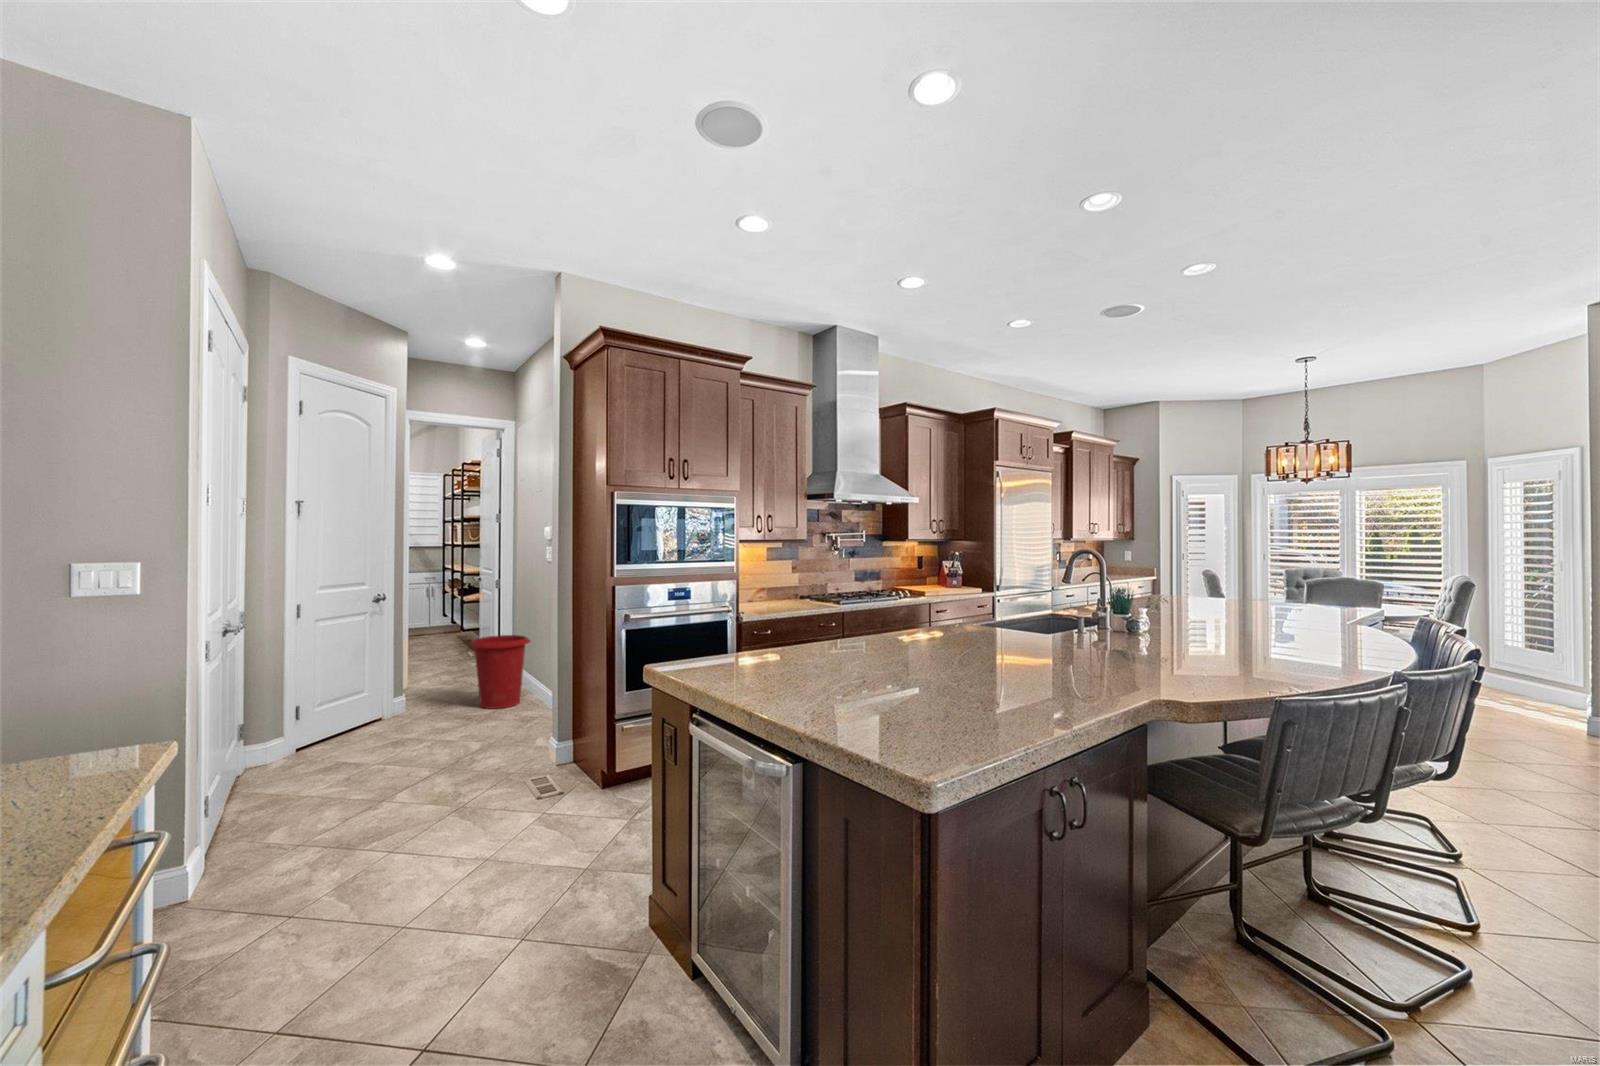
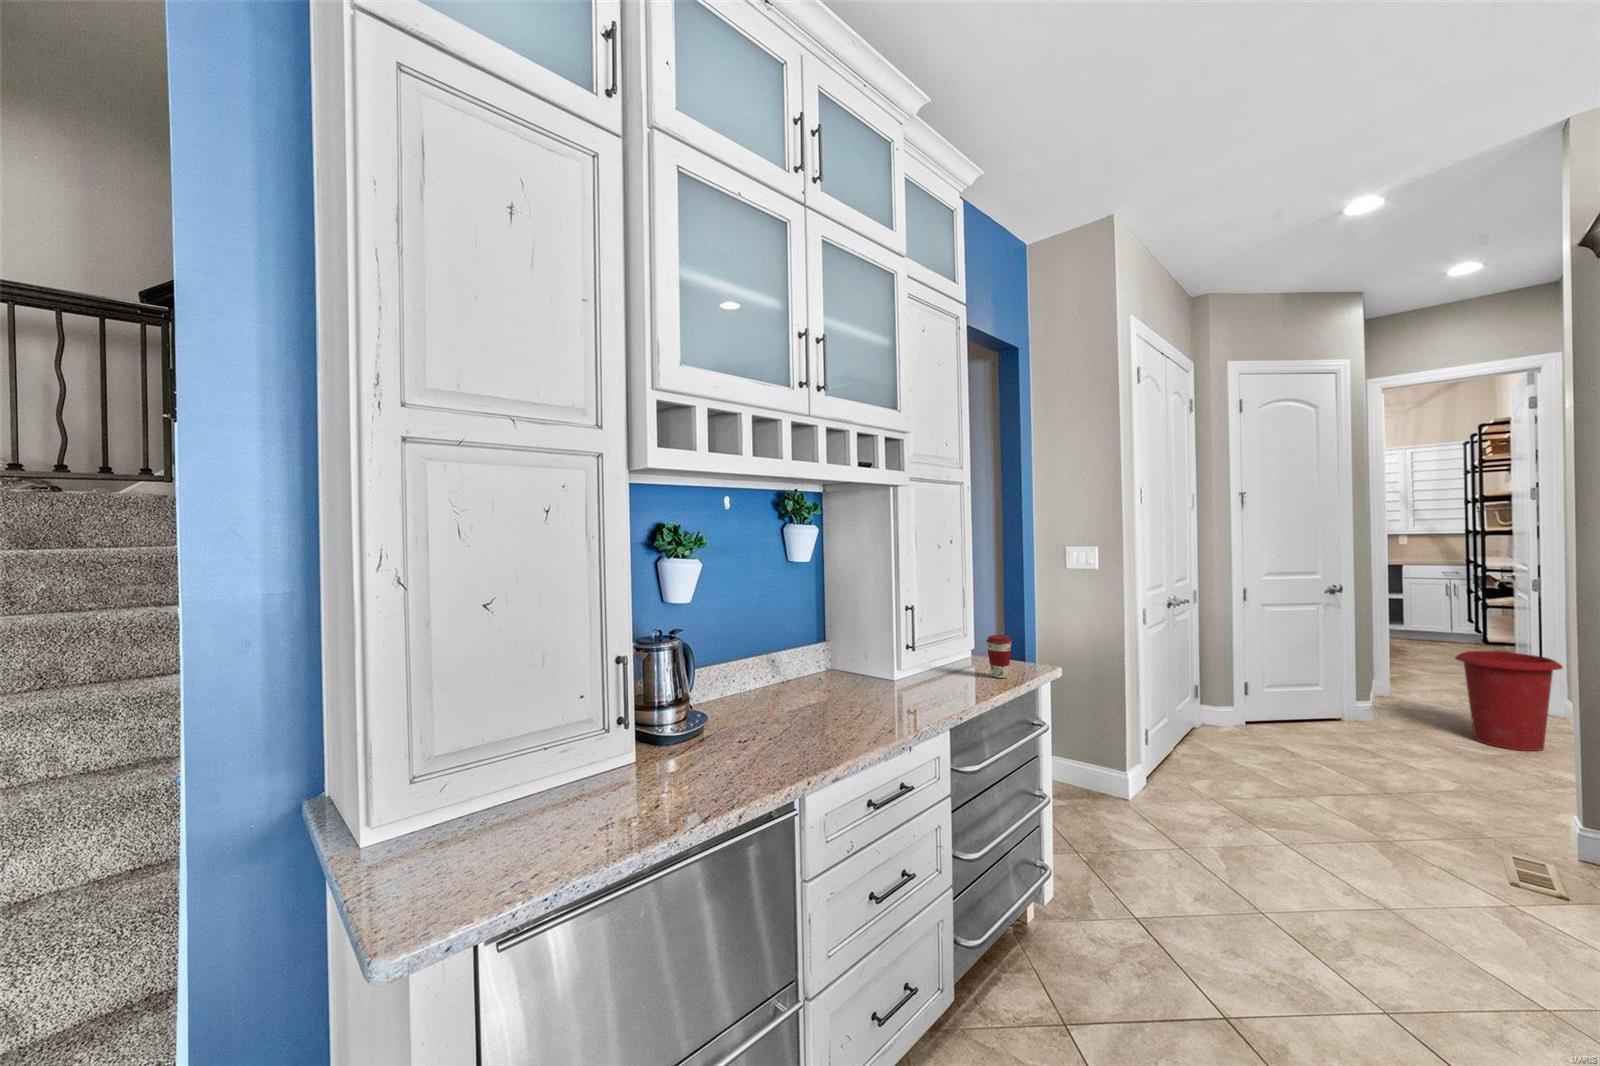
coffee cup: none [47,713,110,790] -> present [986,635,1012,678]

